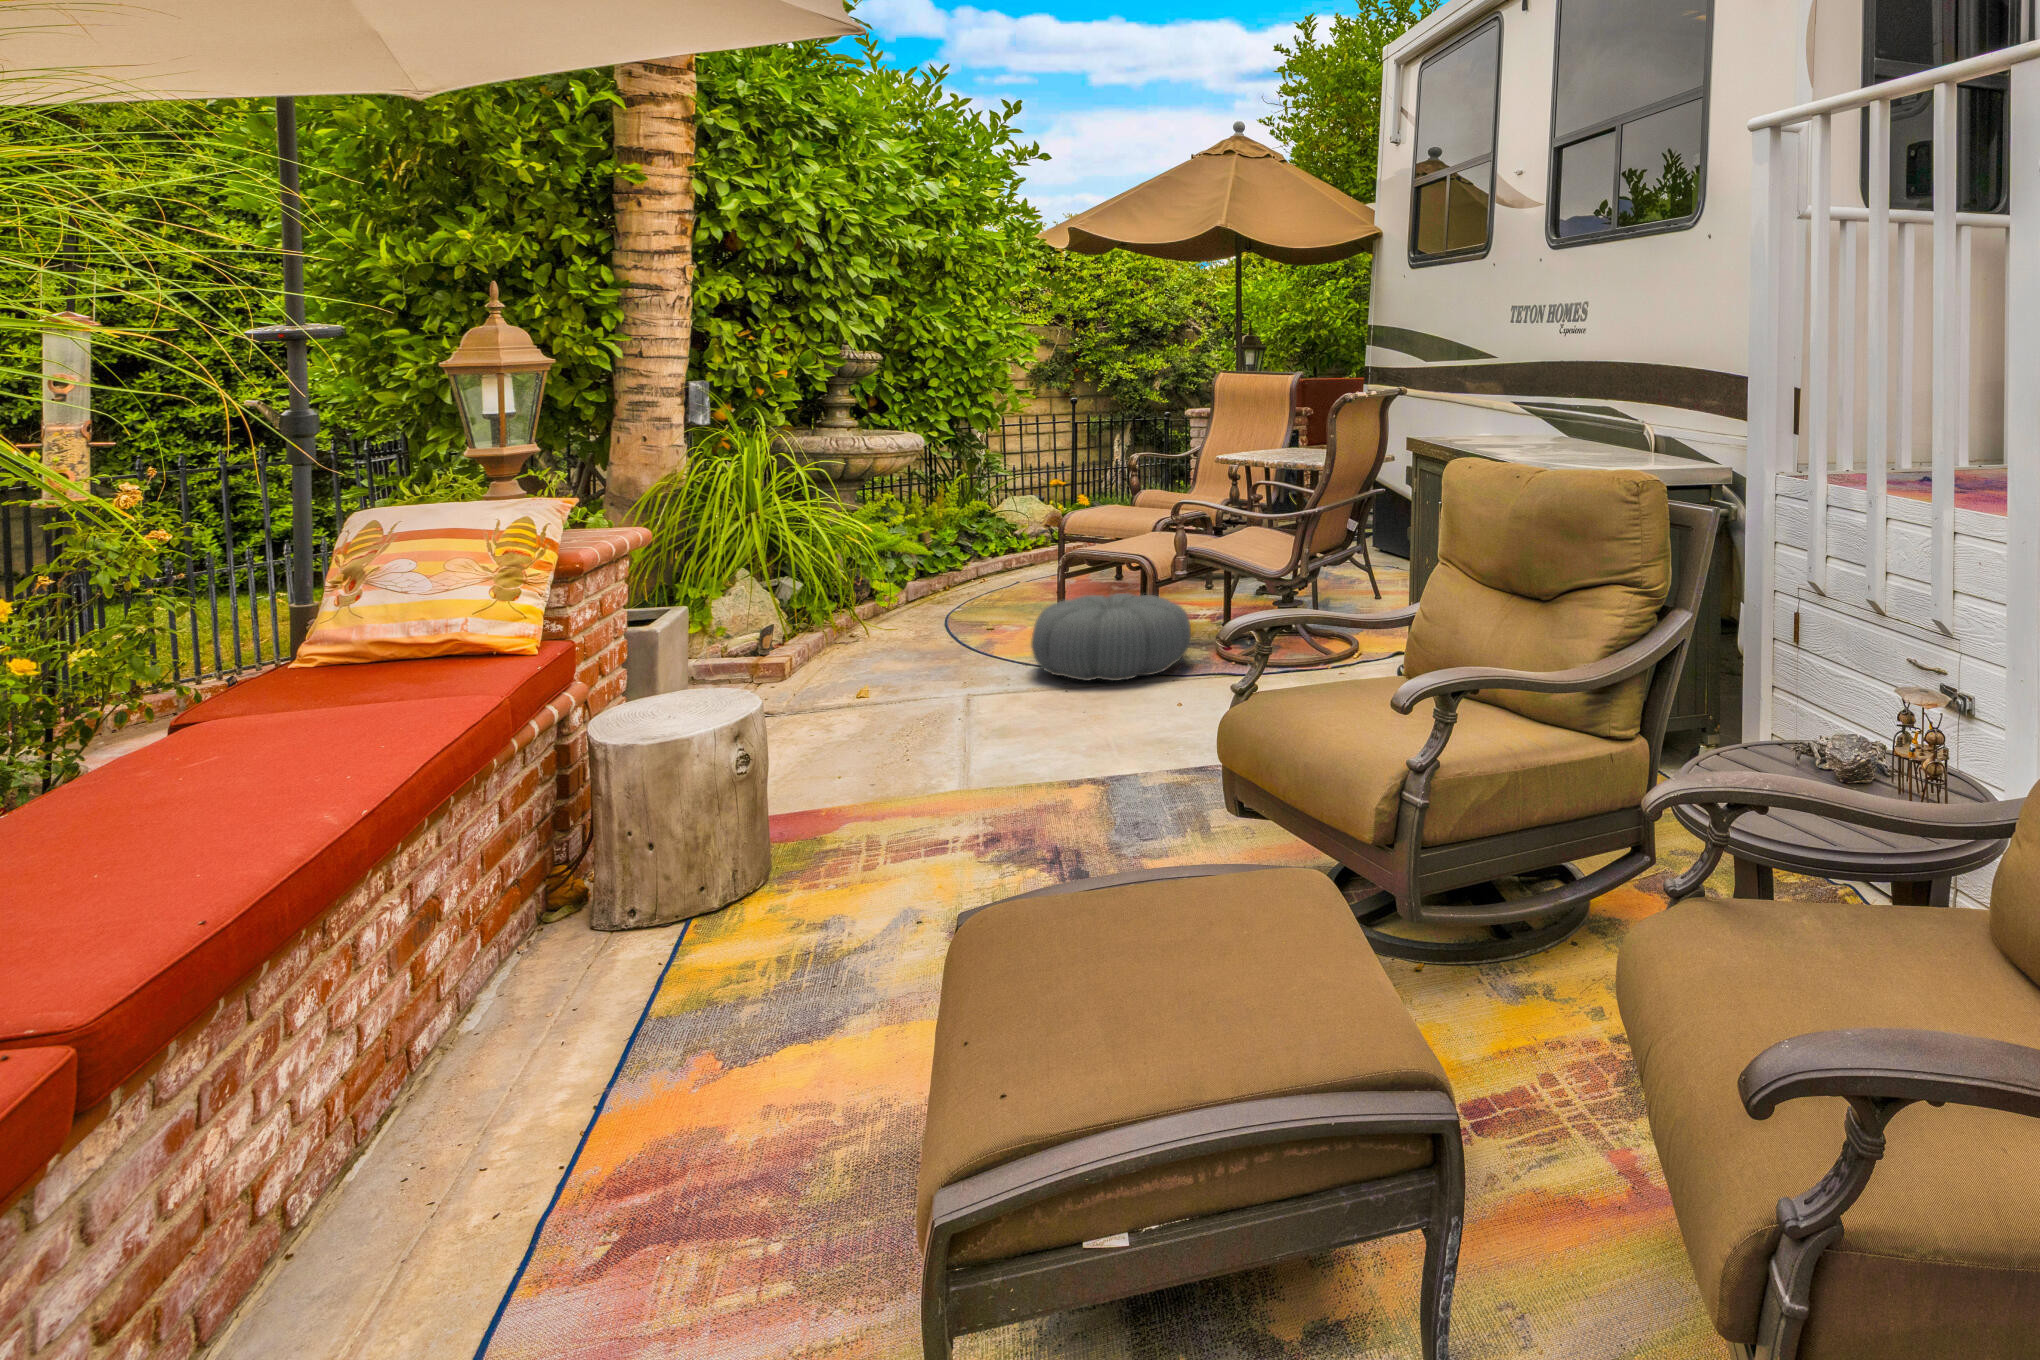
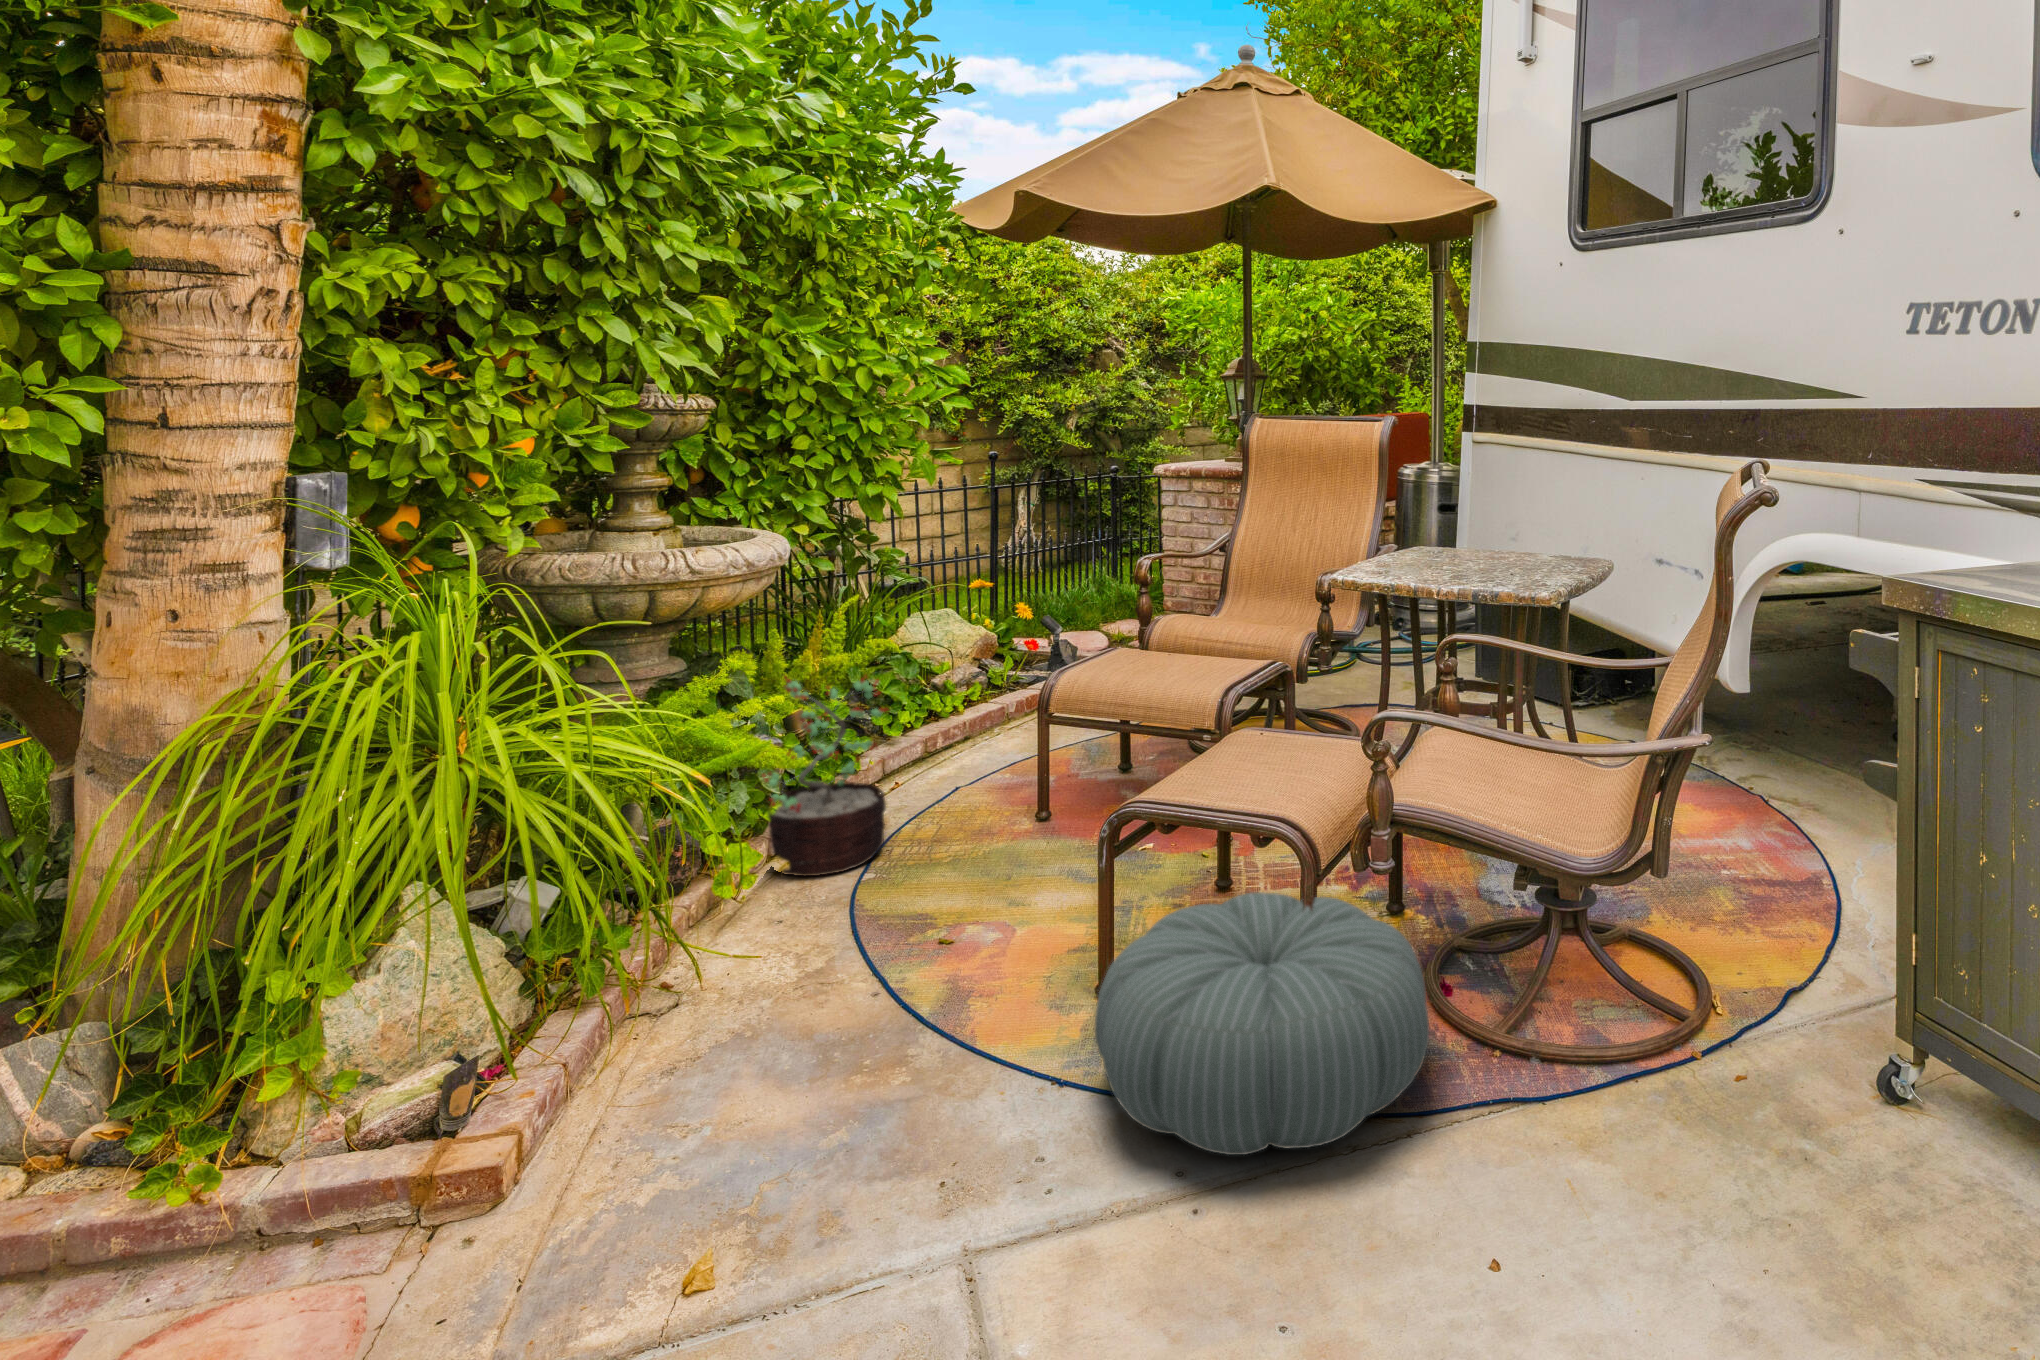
decorative plant: none [902,503,974,612] -> present [762,676,889,876]

